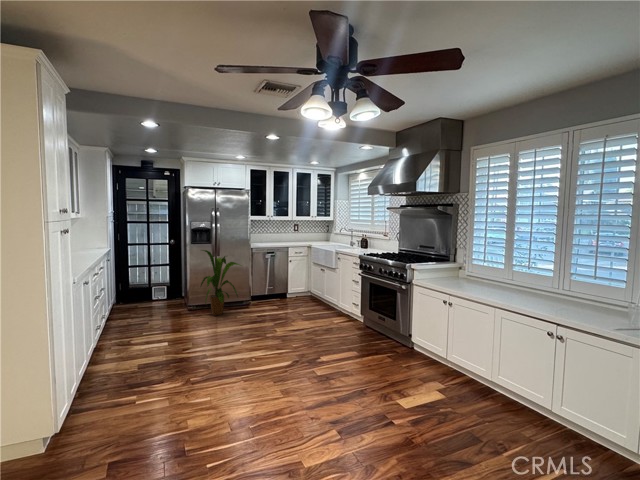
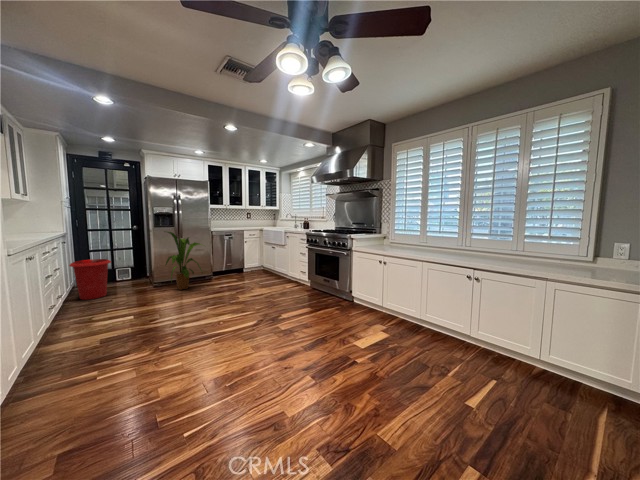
waste bin: none [112,277,149,319] -> present [69,259,111,300]

